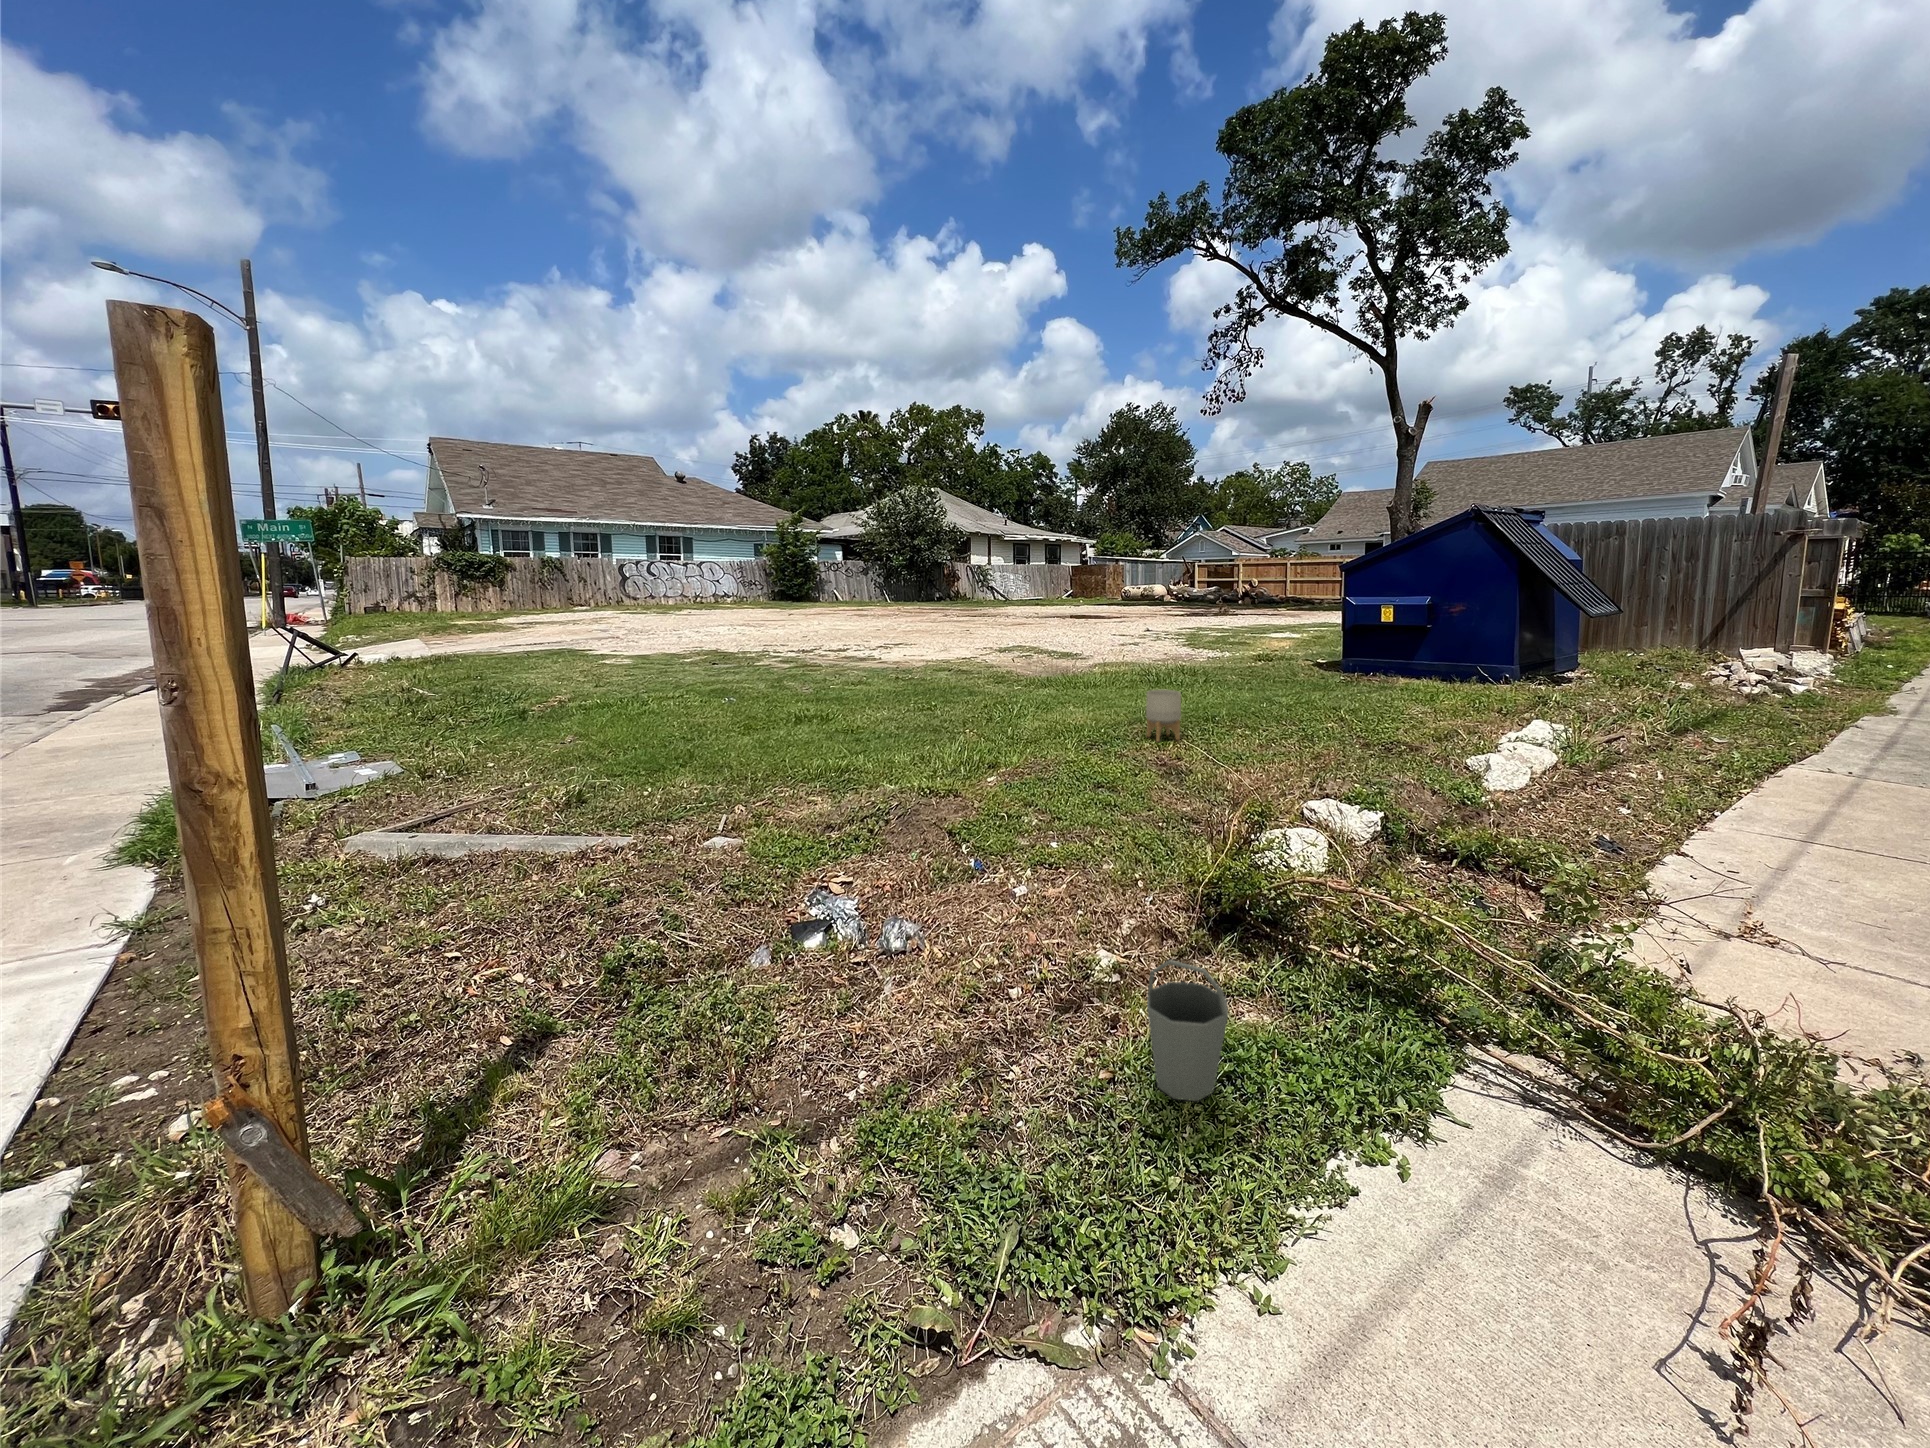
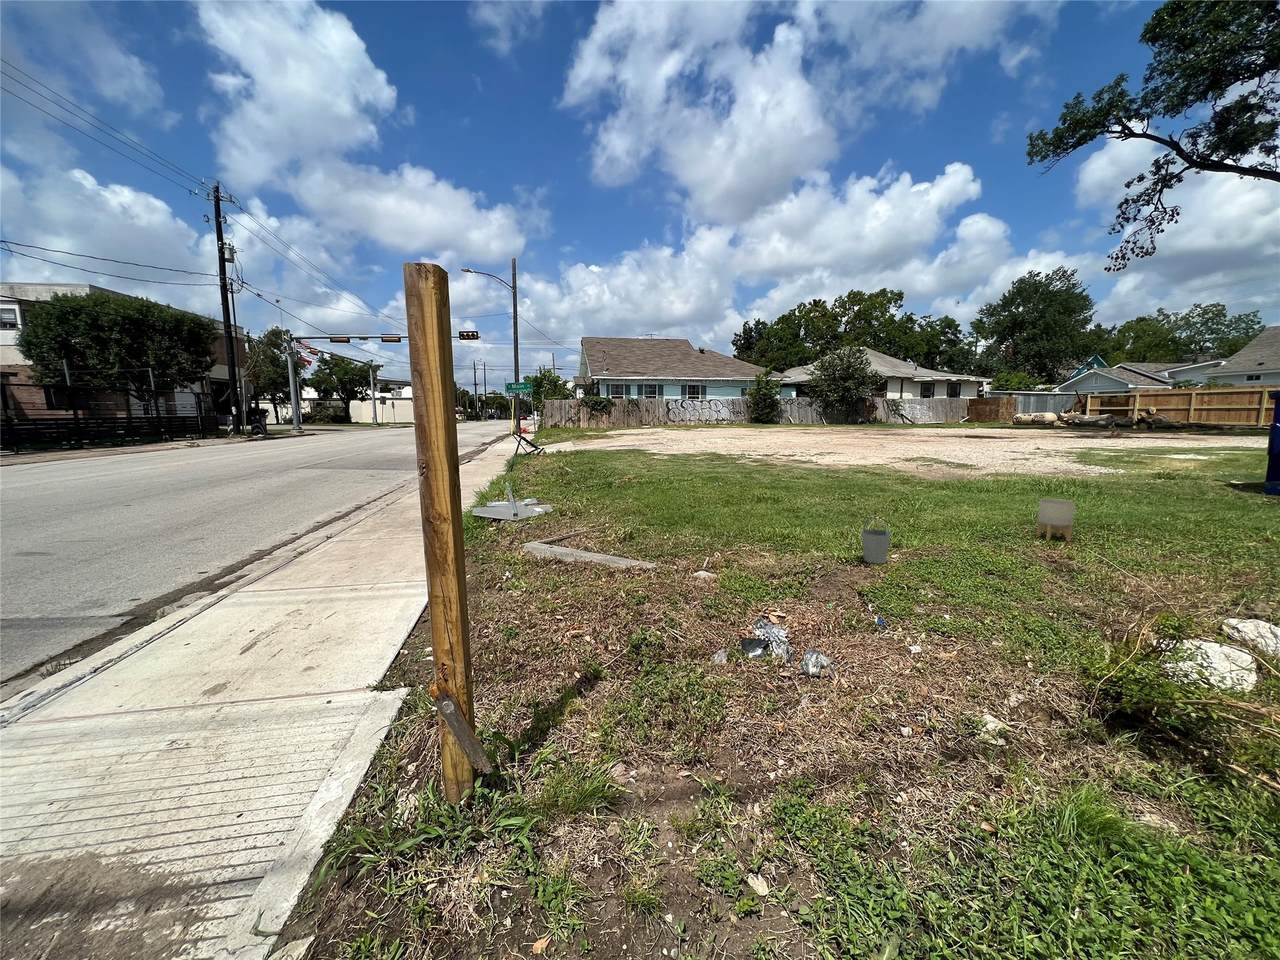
bucket: present [1147,960,1228,1101] -> present [861,518,891,564]

